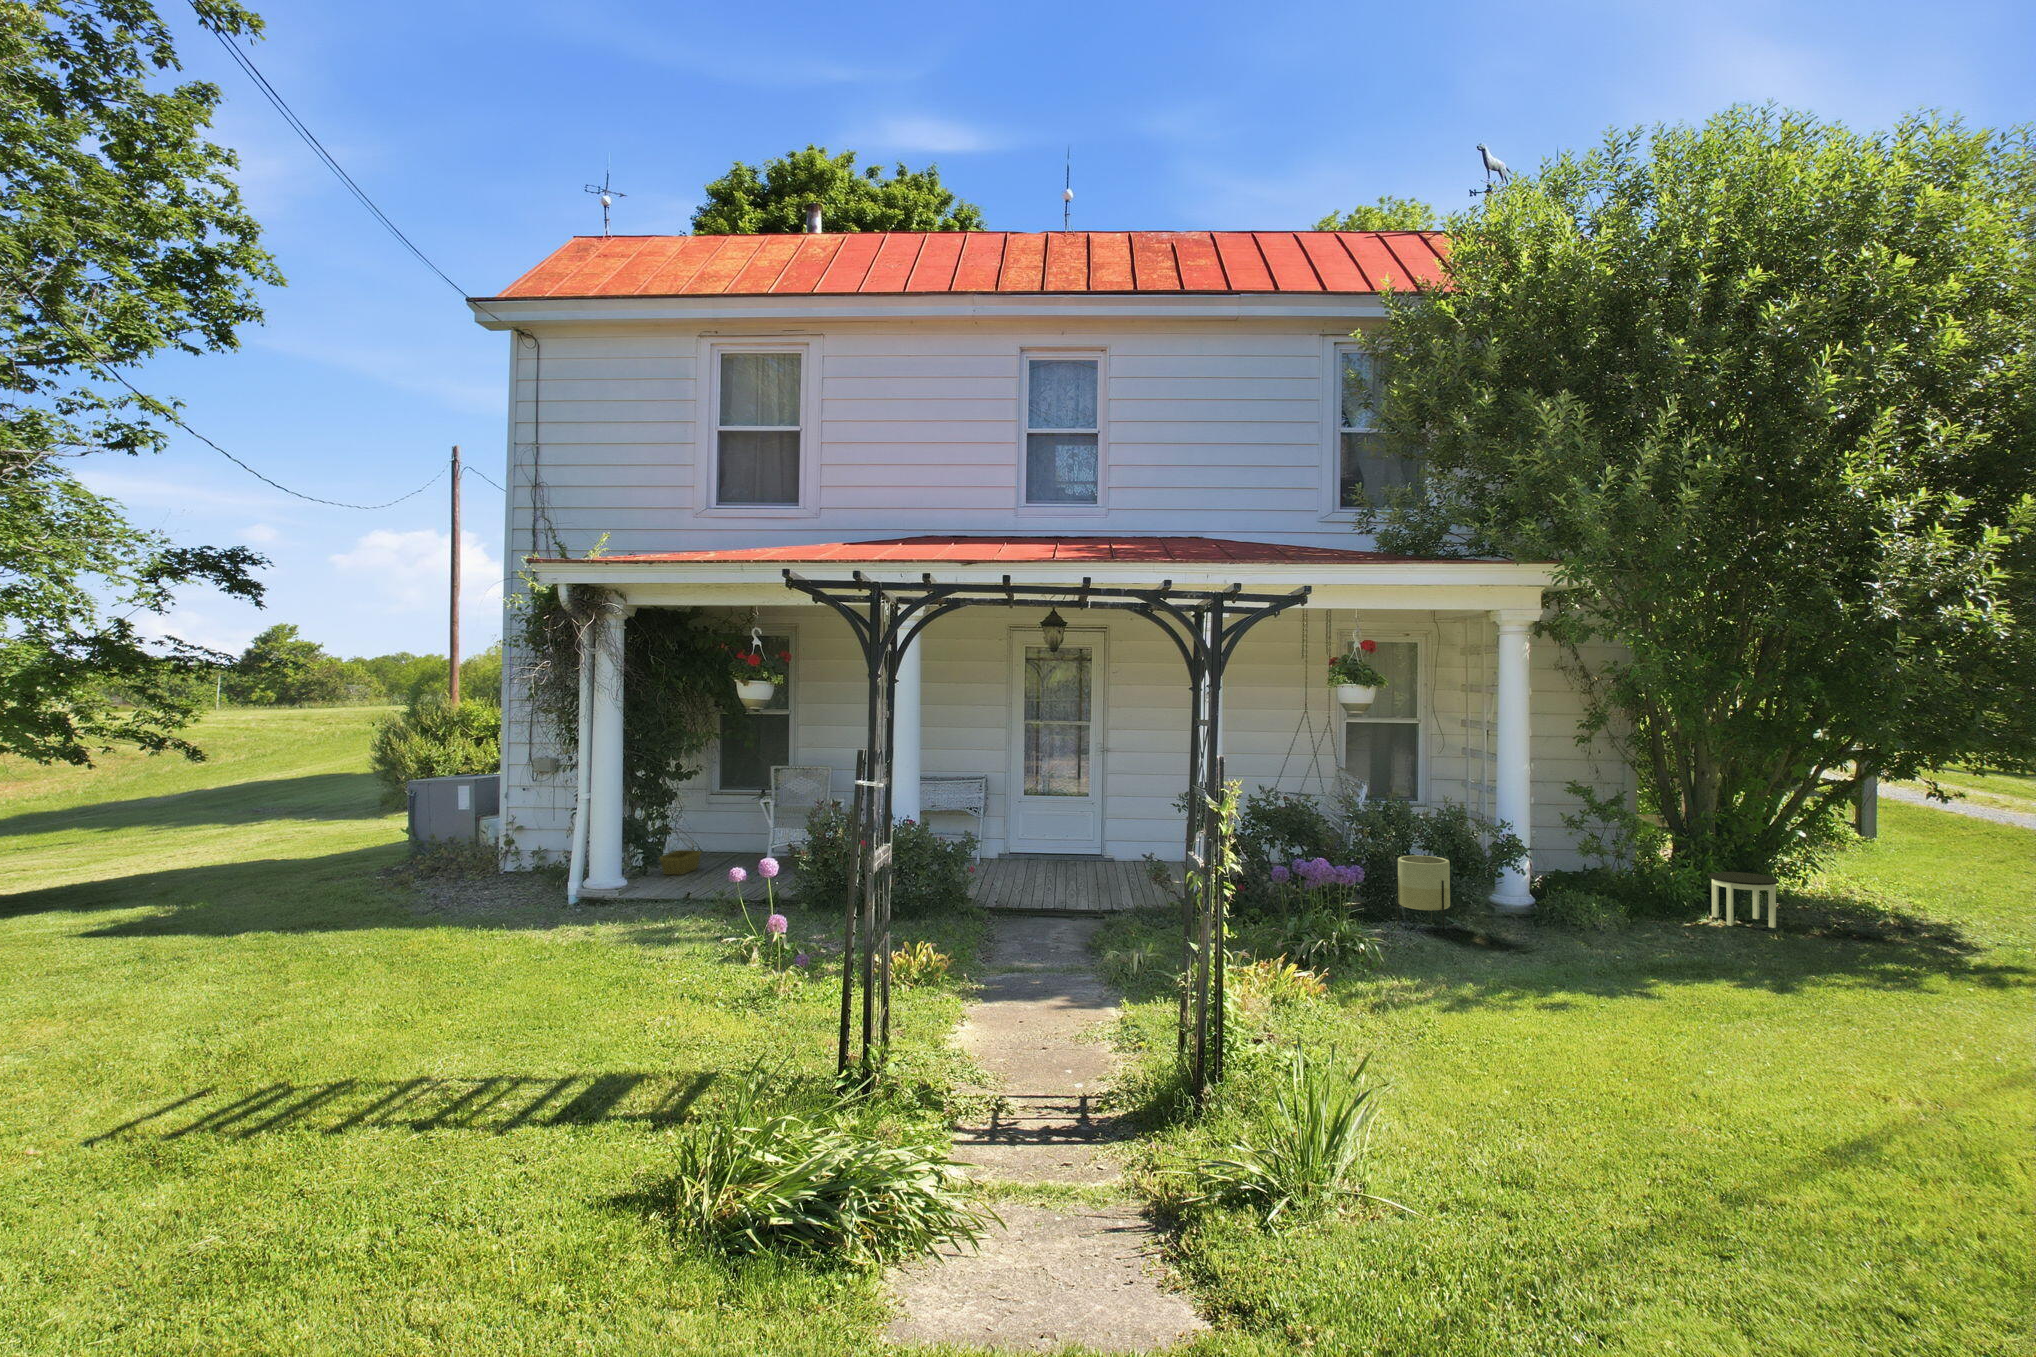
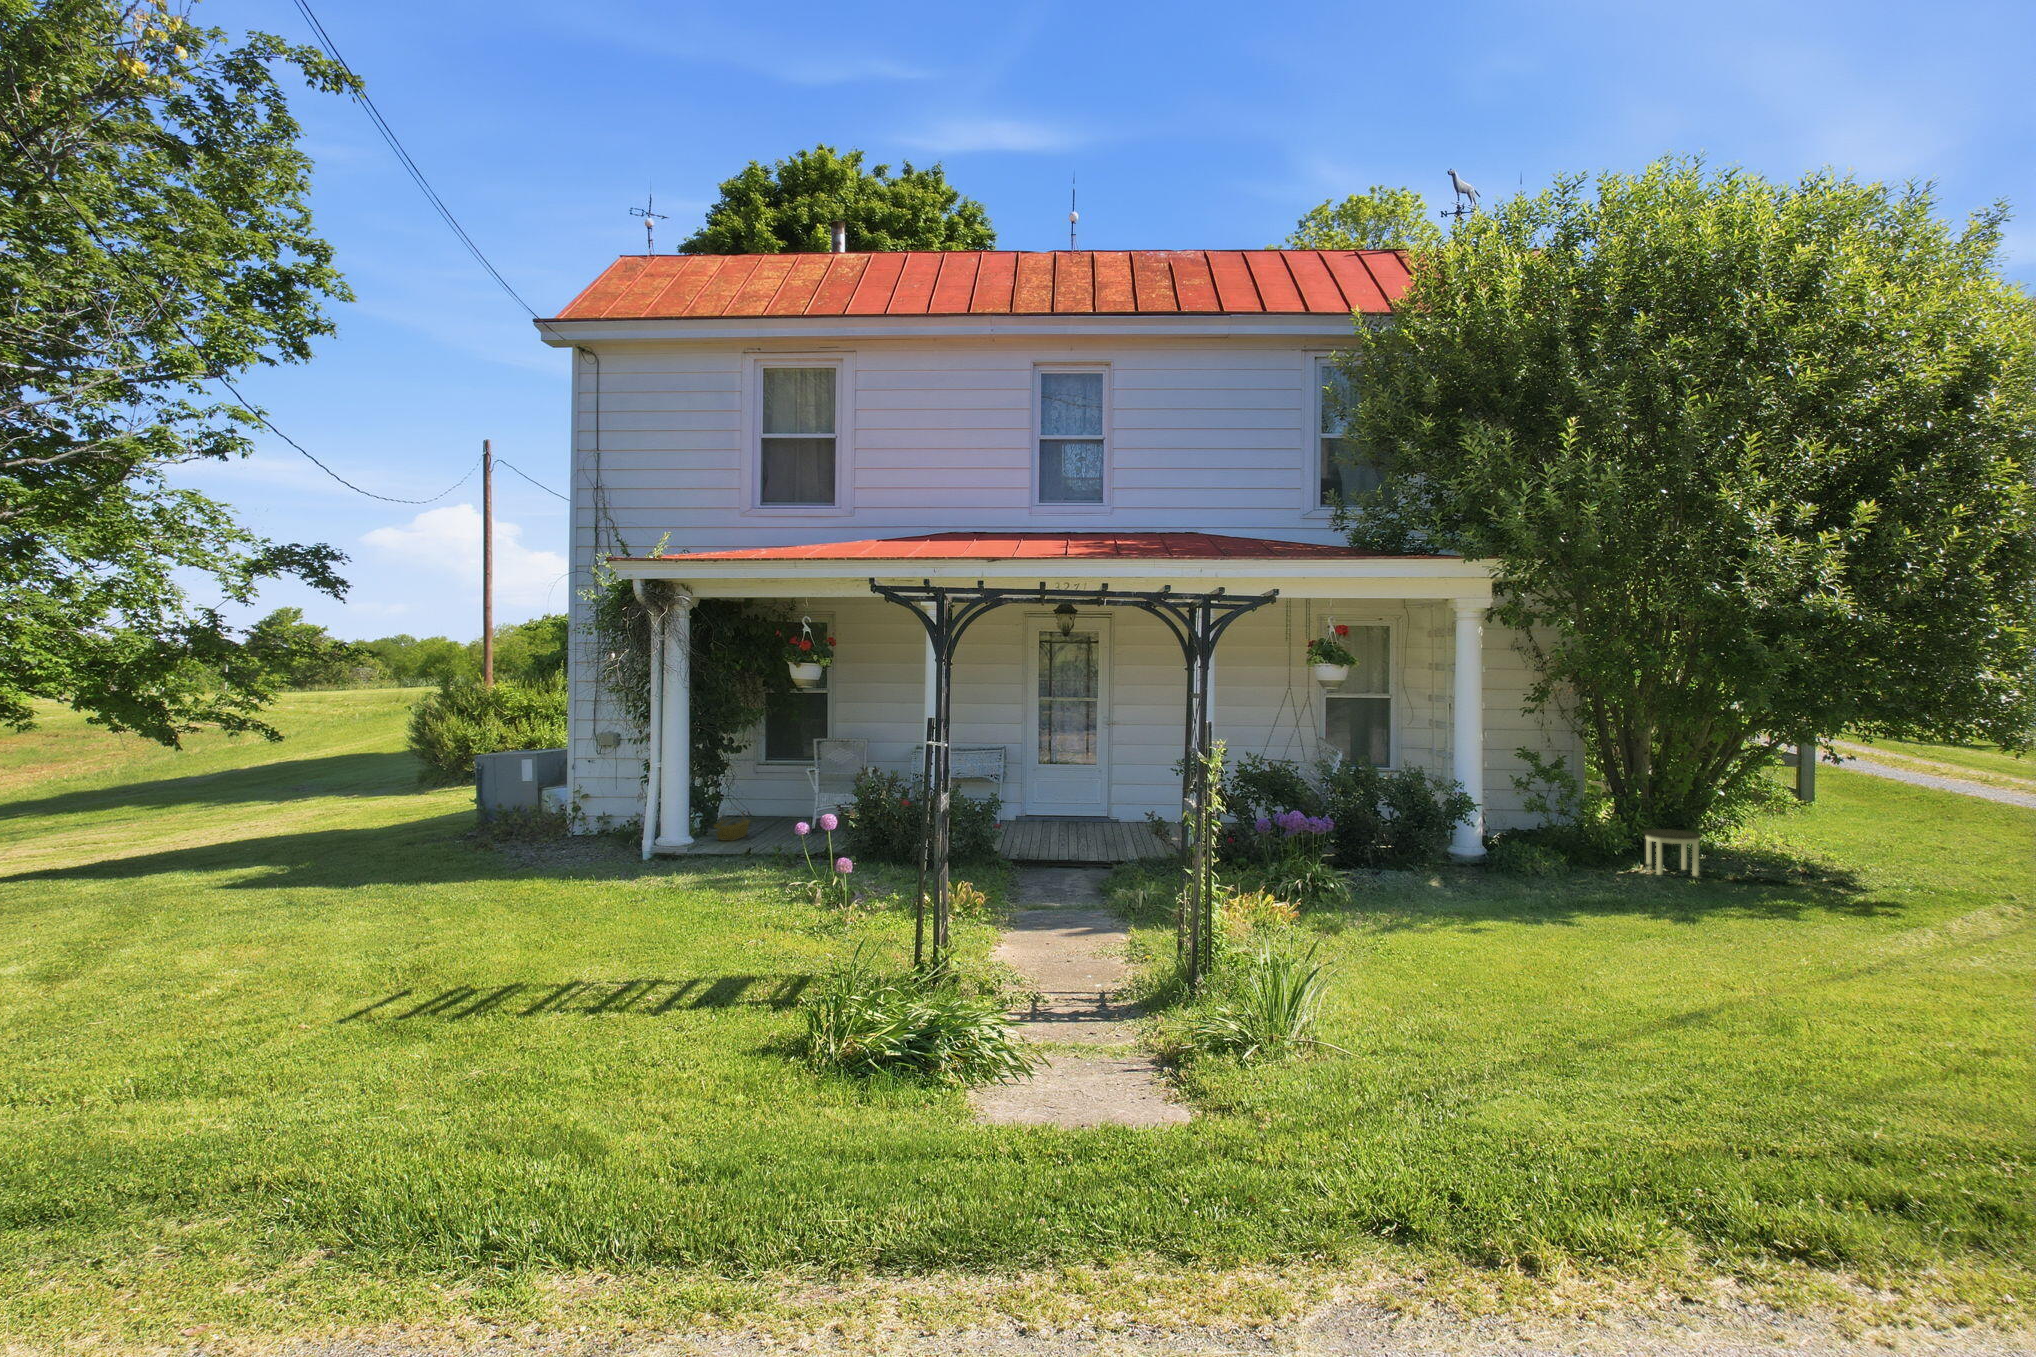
planter: present [1397,856,1450,931] -> none [1368,816,1414,880]

